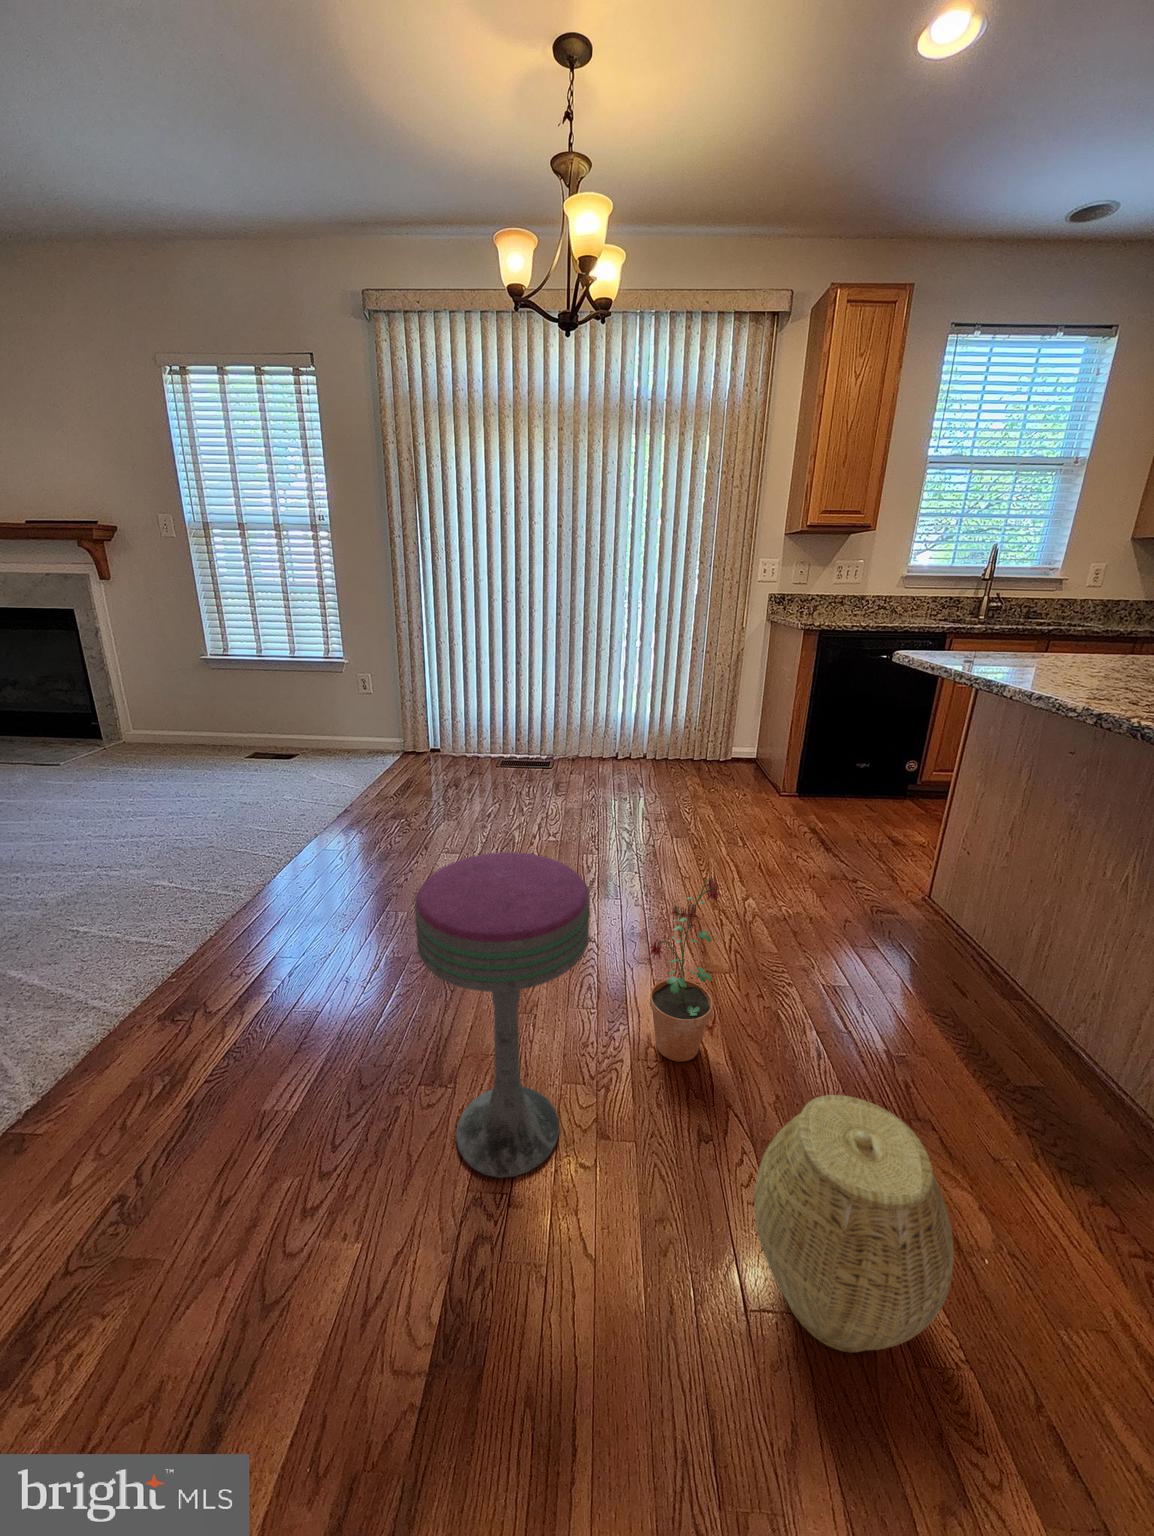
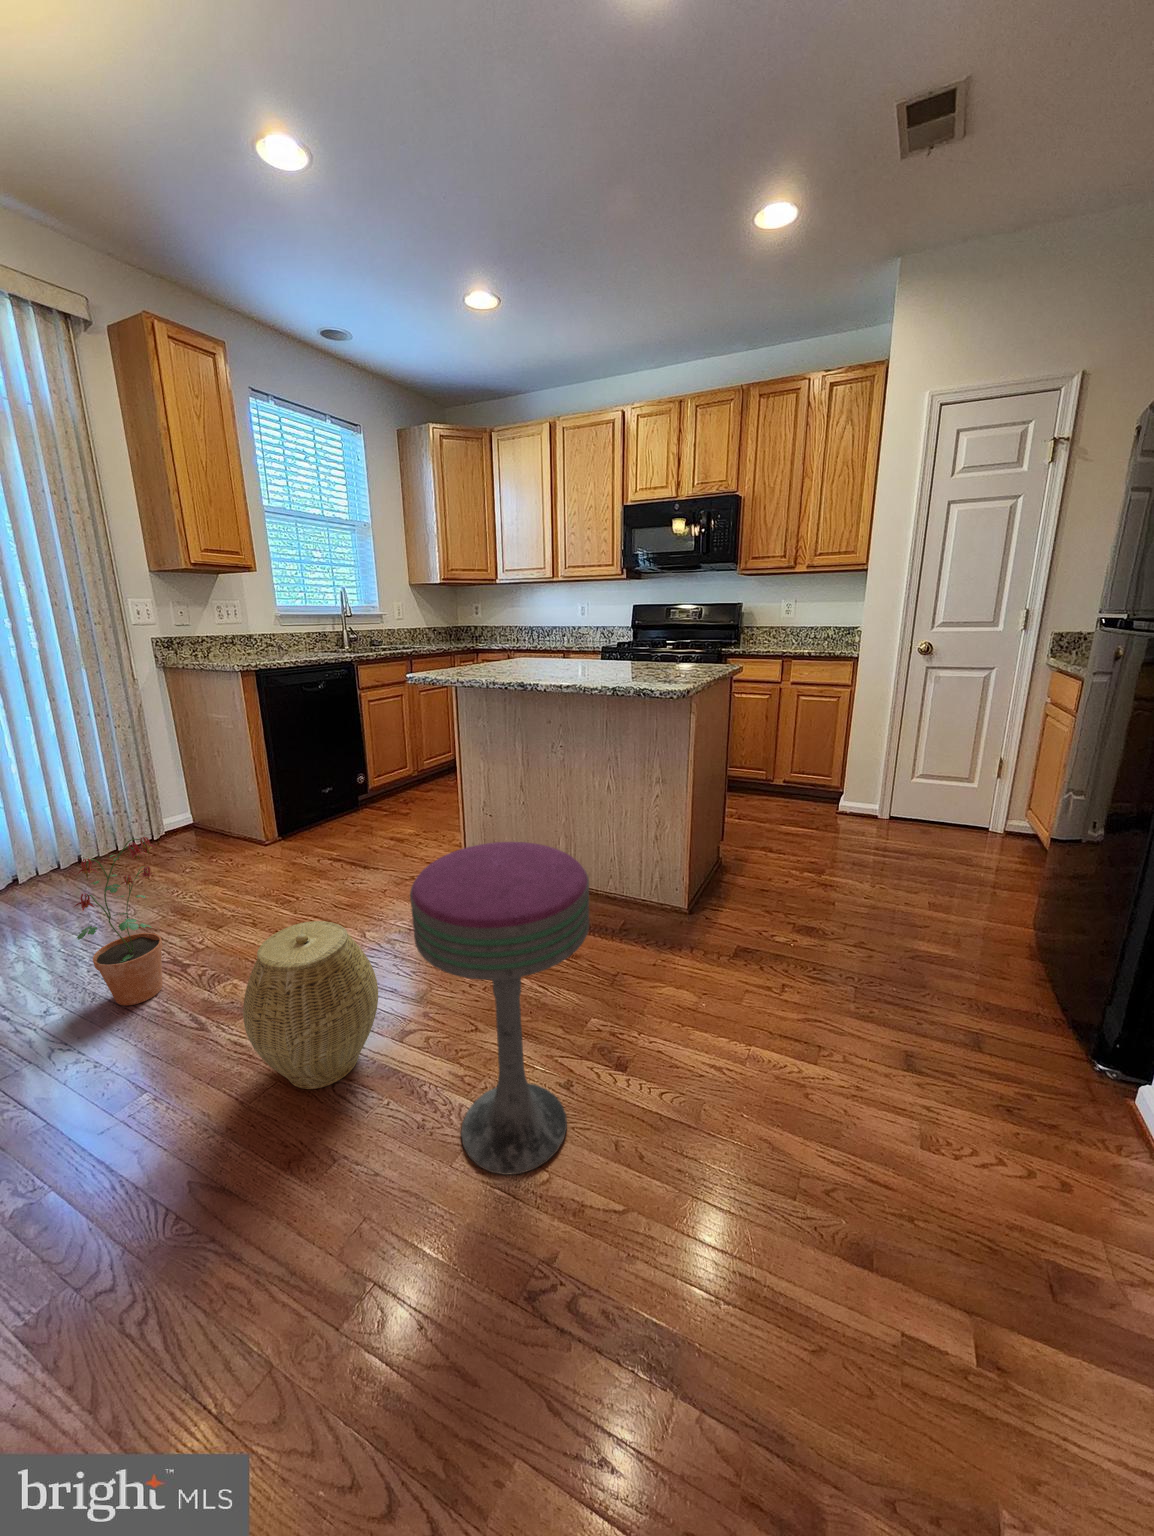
potted plant: present [648,877,723,1062] -> present [74,837,163,1005]
woven basket: present [754,1095,954,1352] -> present [243,921,378,1089]

